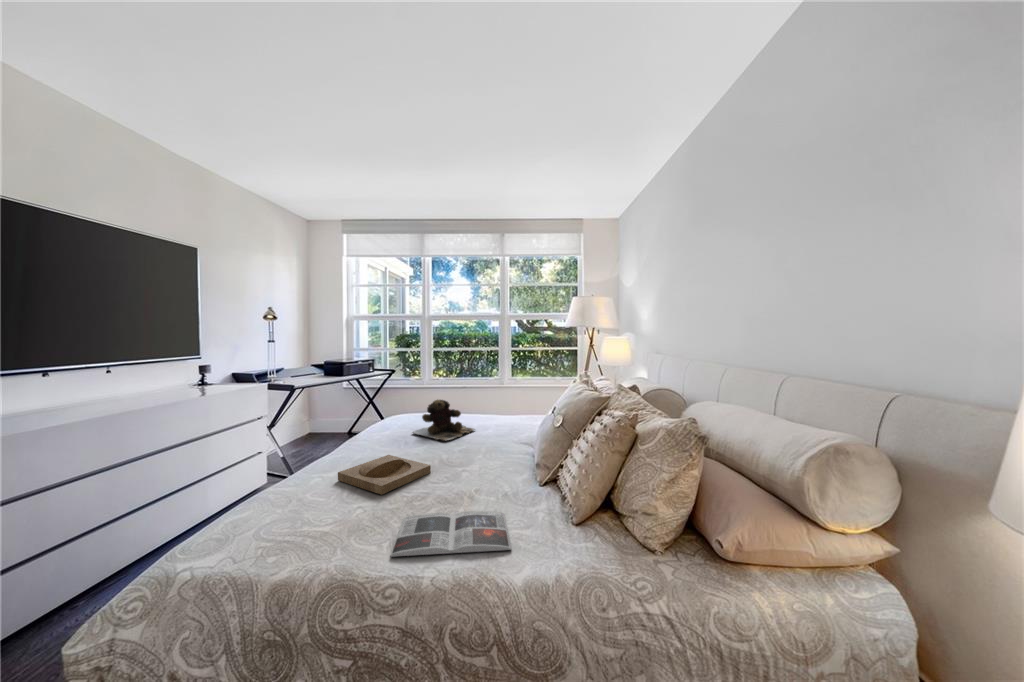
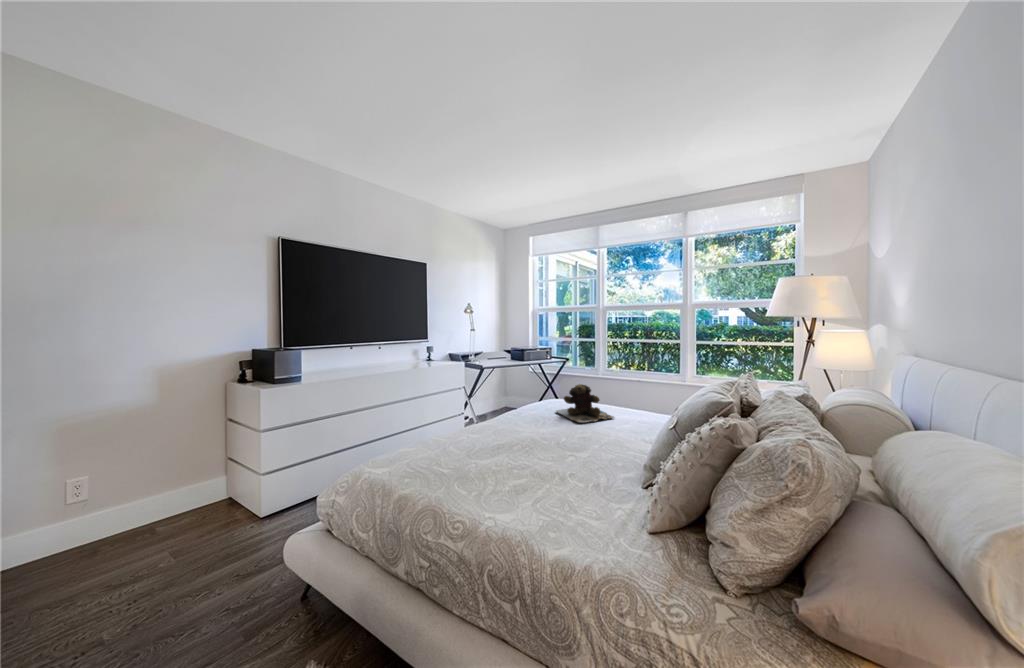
tray: present [338,455,431,495] -> none [477,425,547,454]
magazine: present [390,511,512,557] -> none [469,475,583,527]

